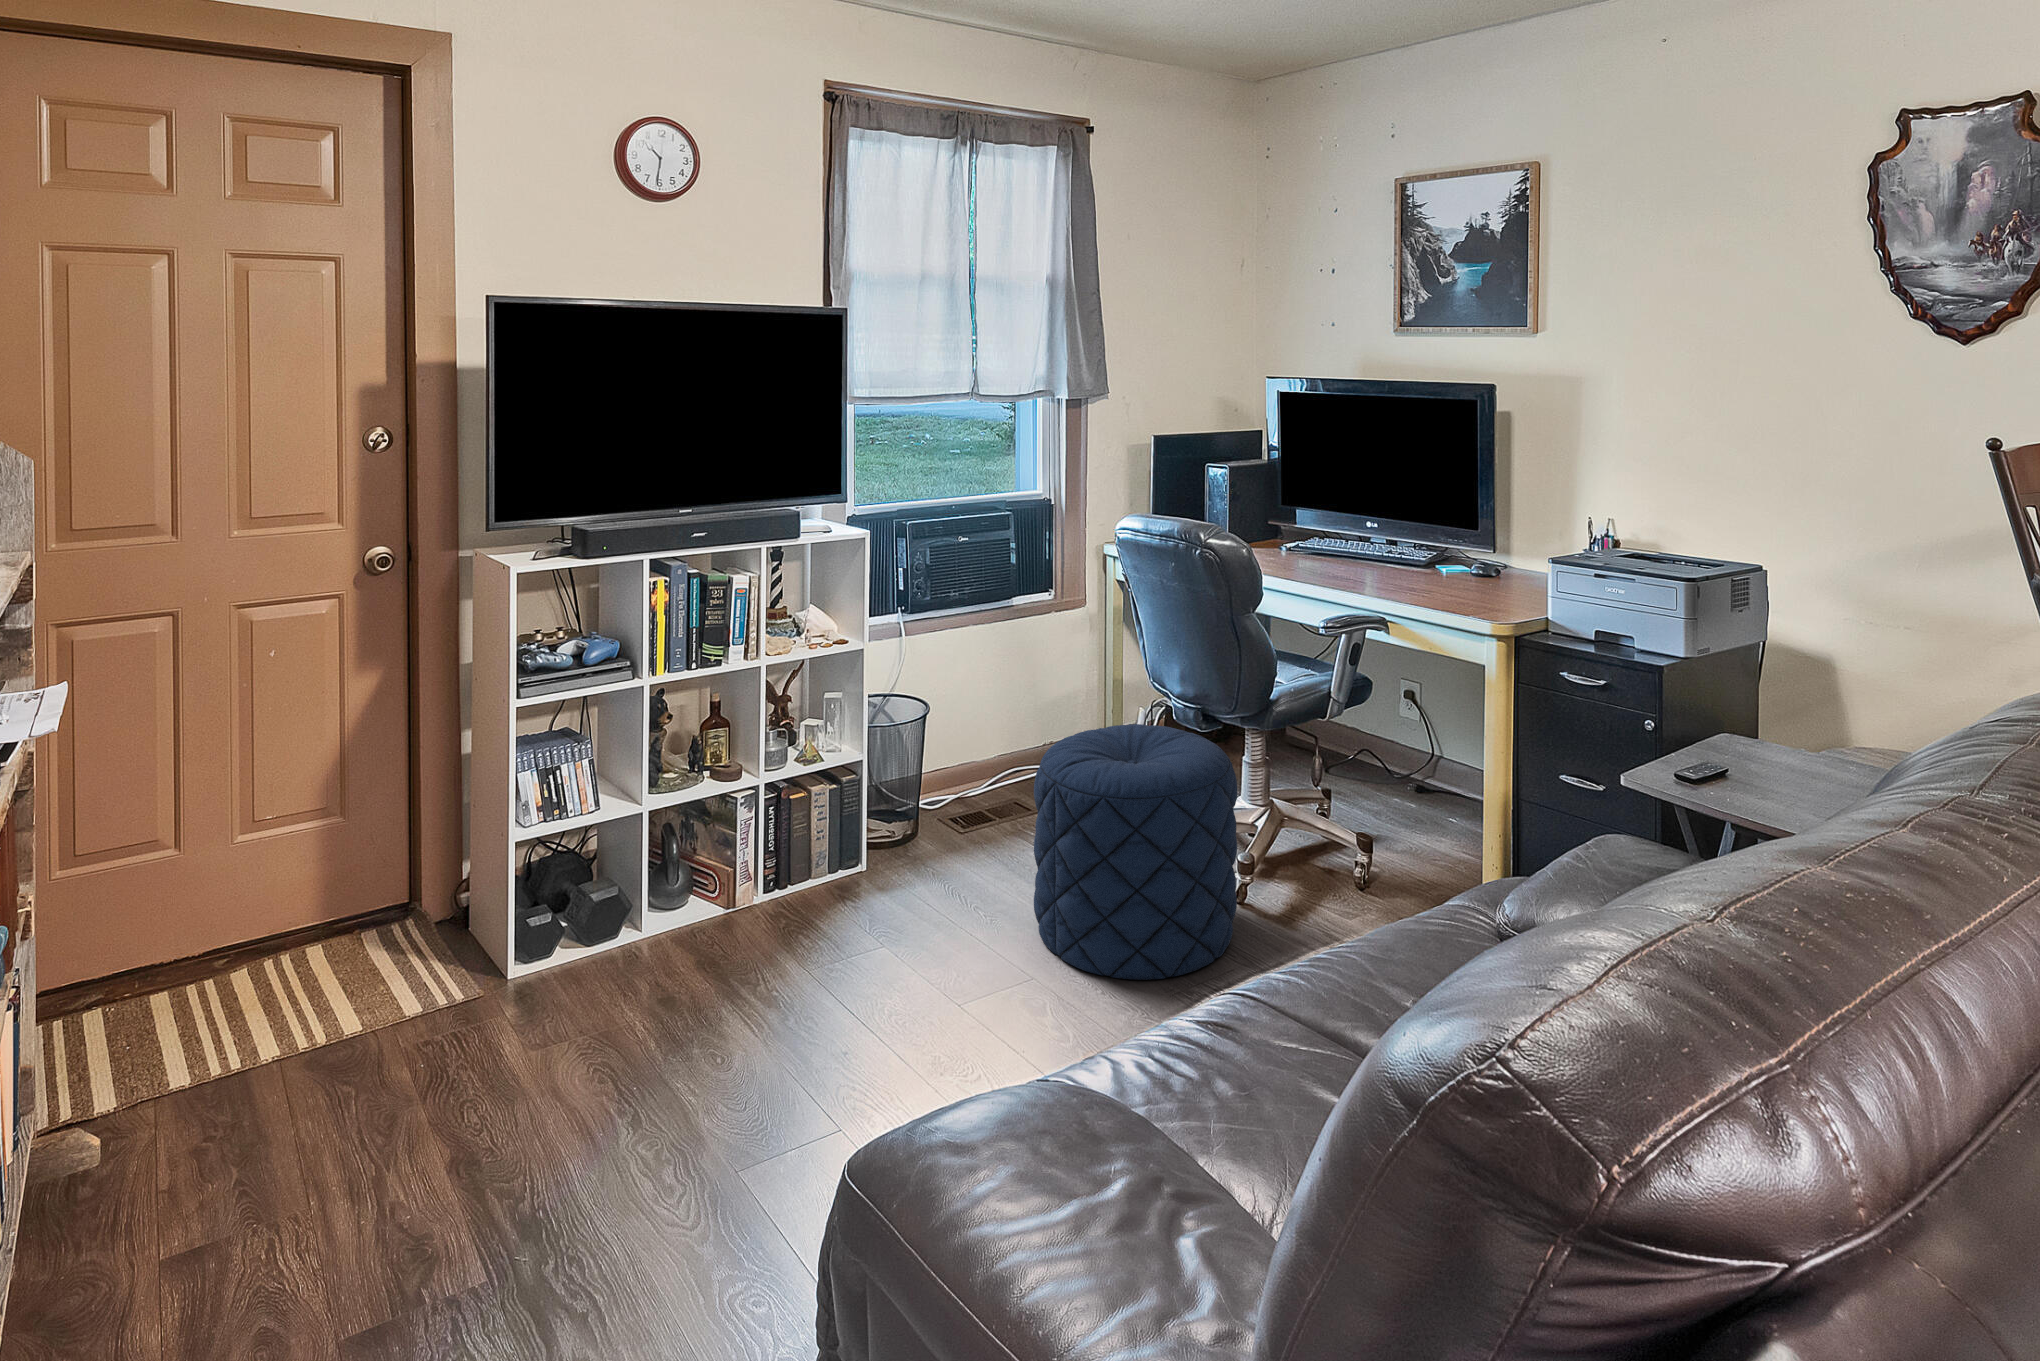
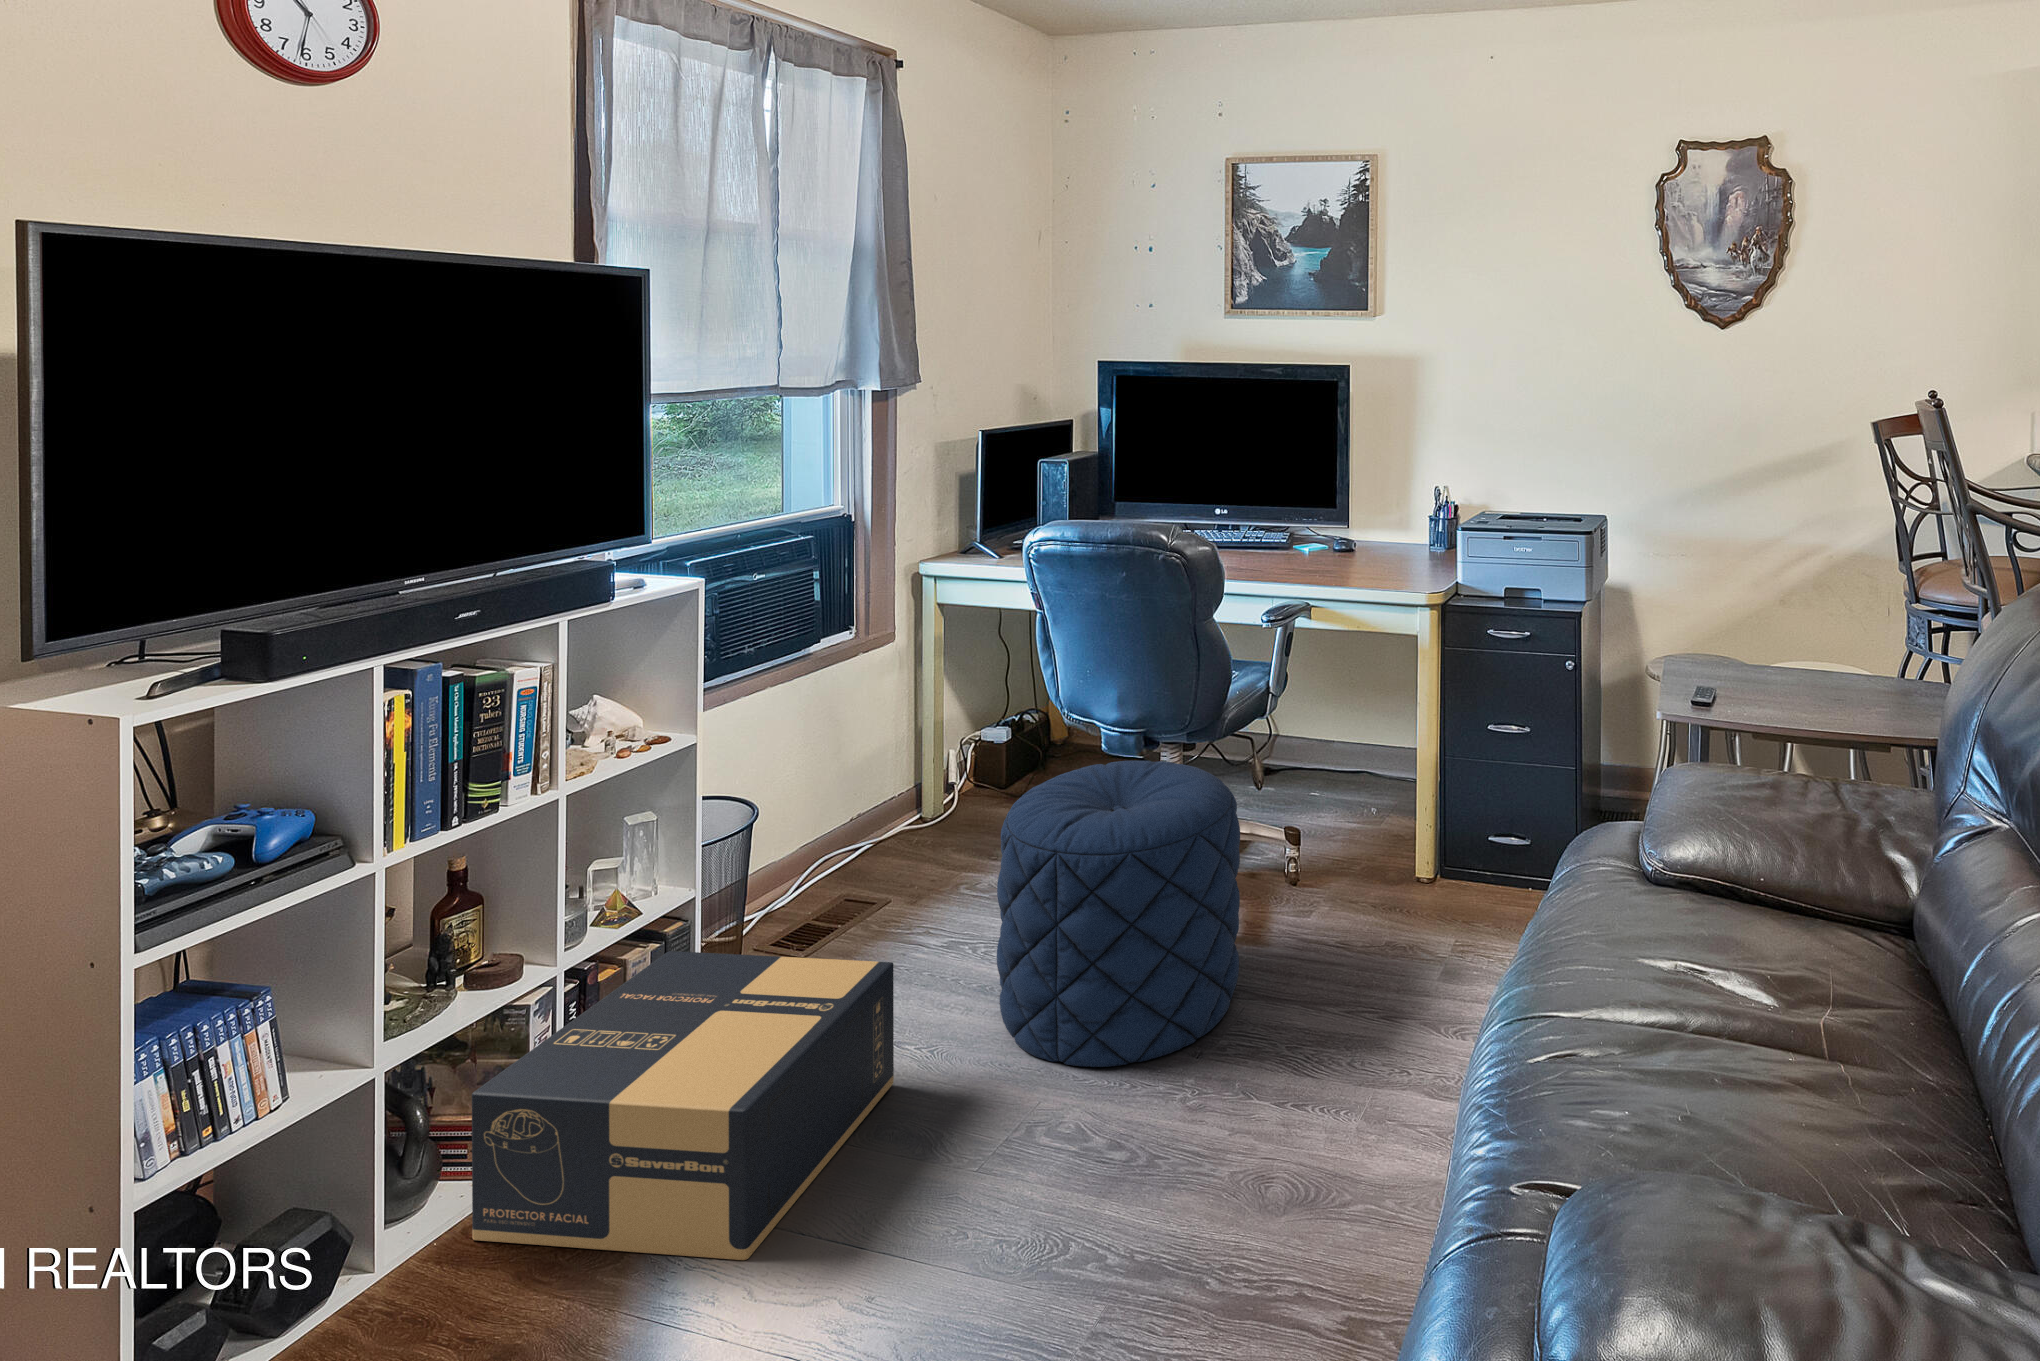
cardboard box: none [688,790,947,1002] -> present [472,951,894,1260]

